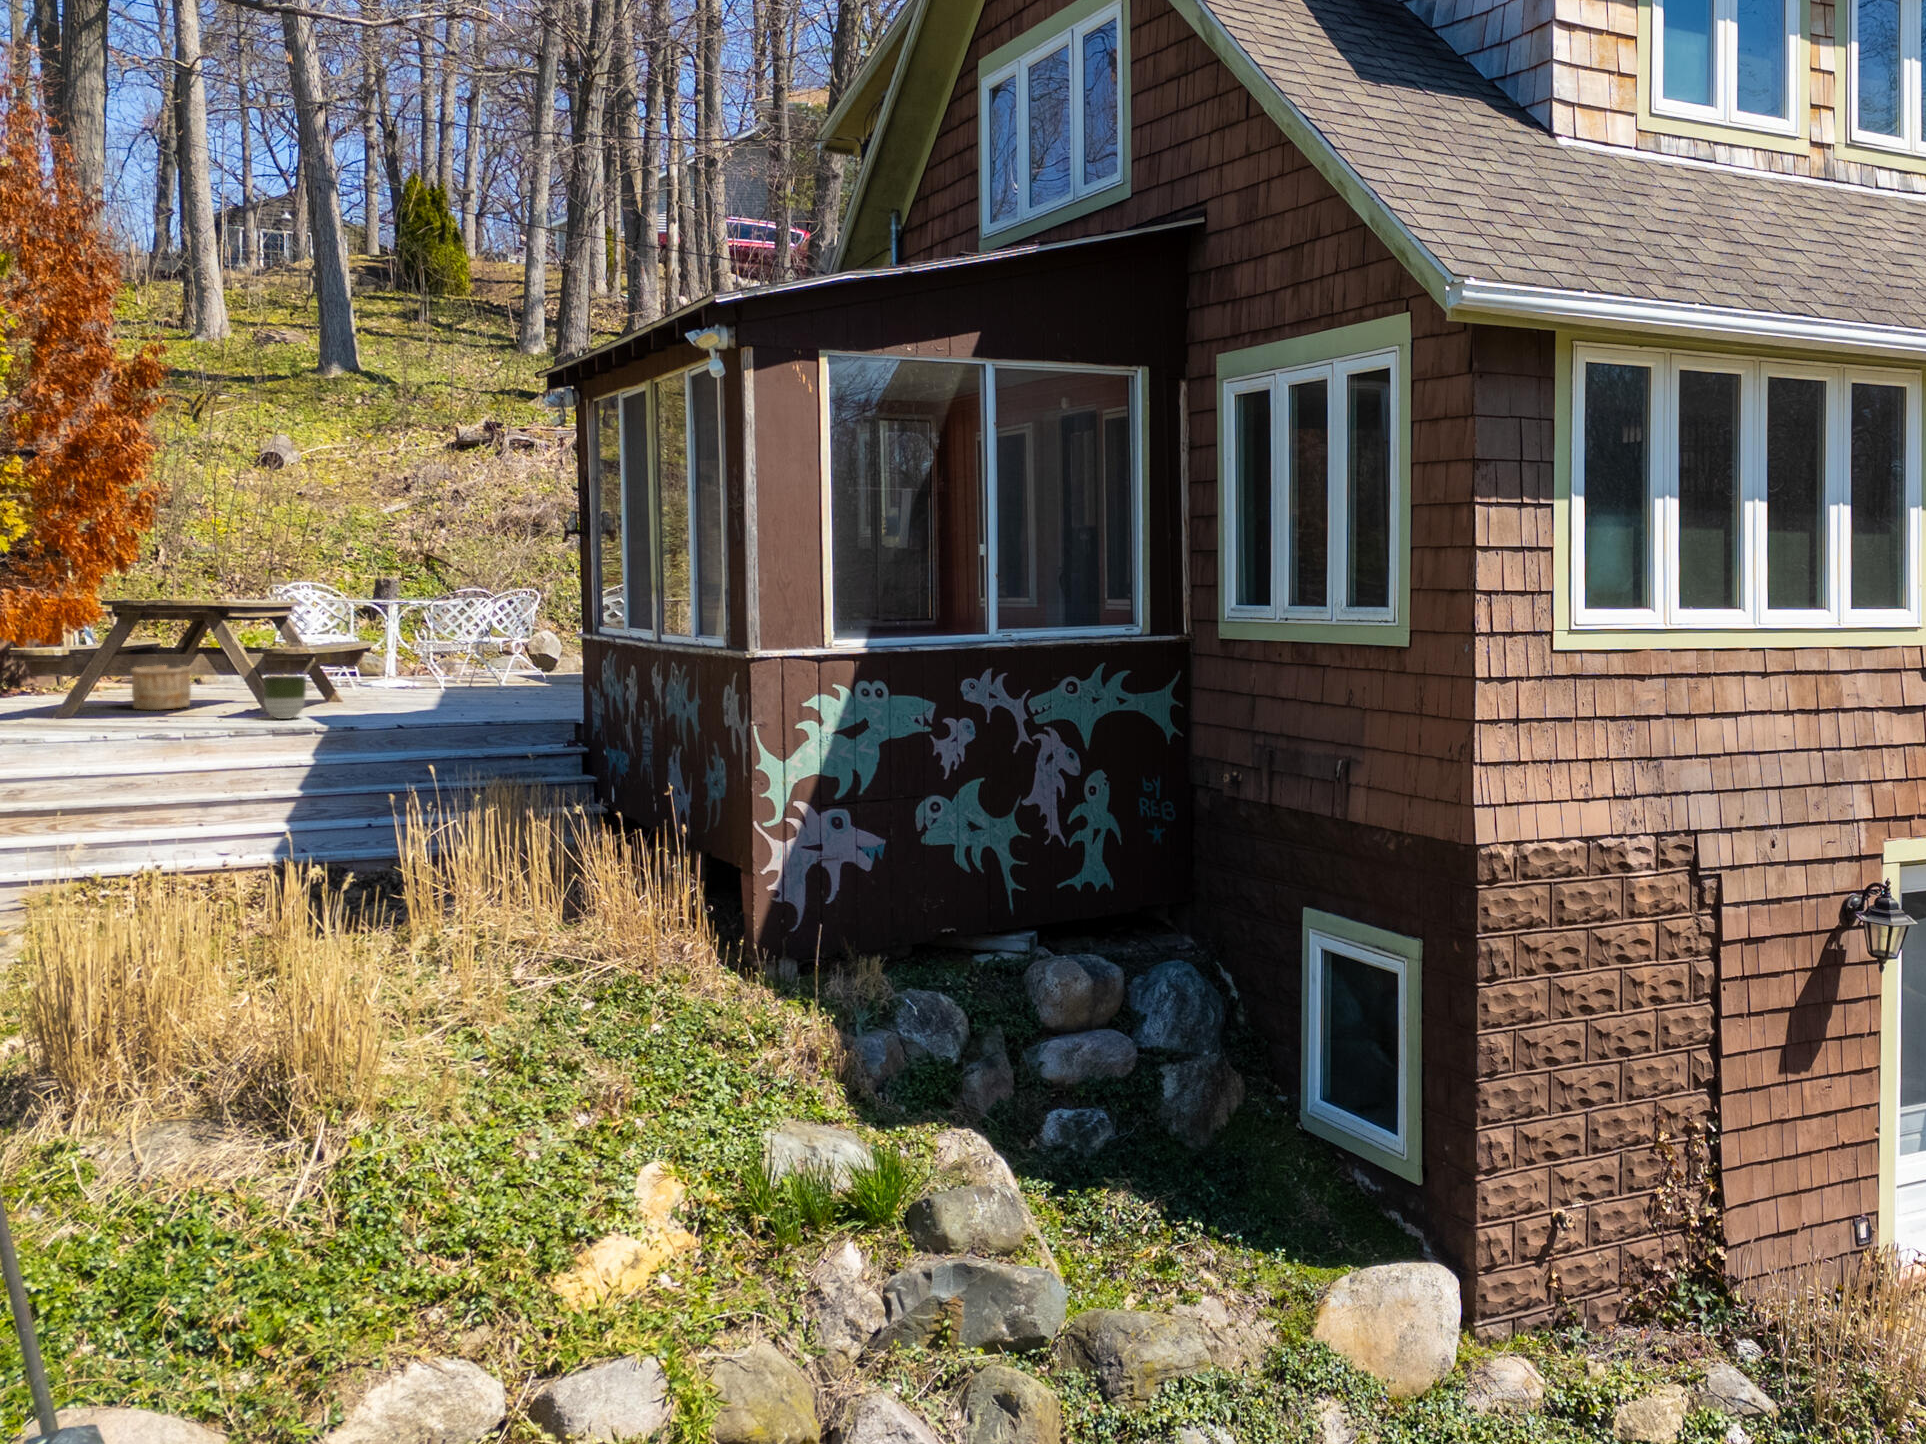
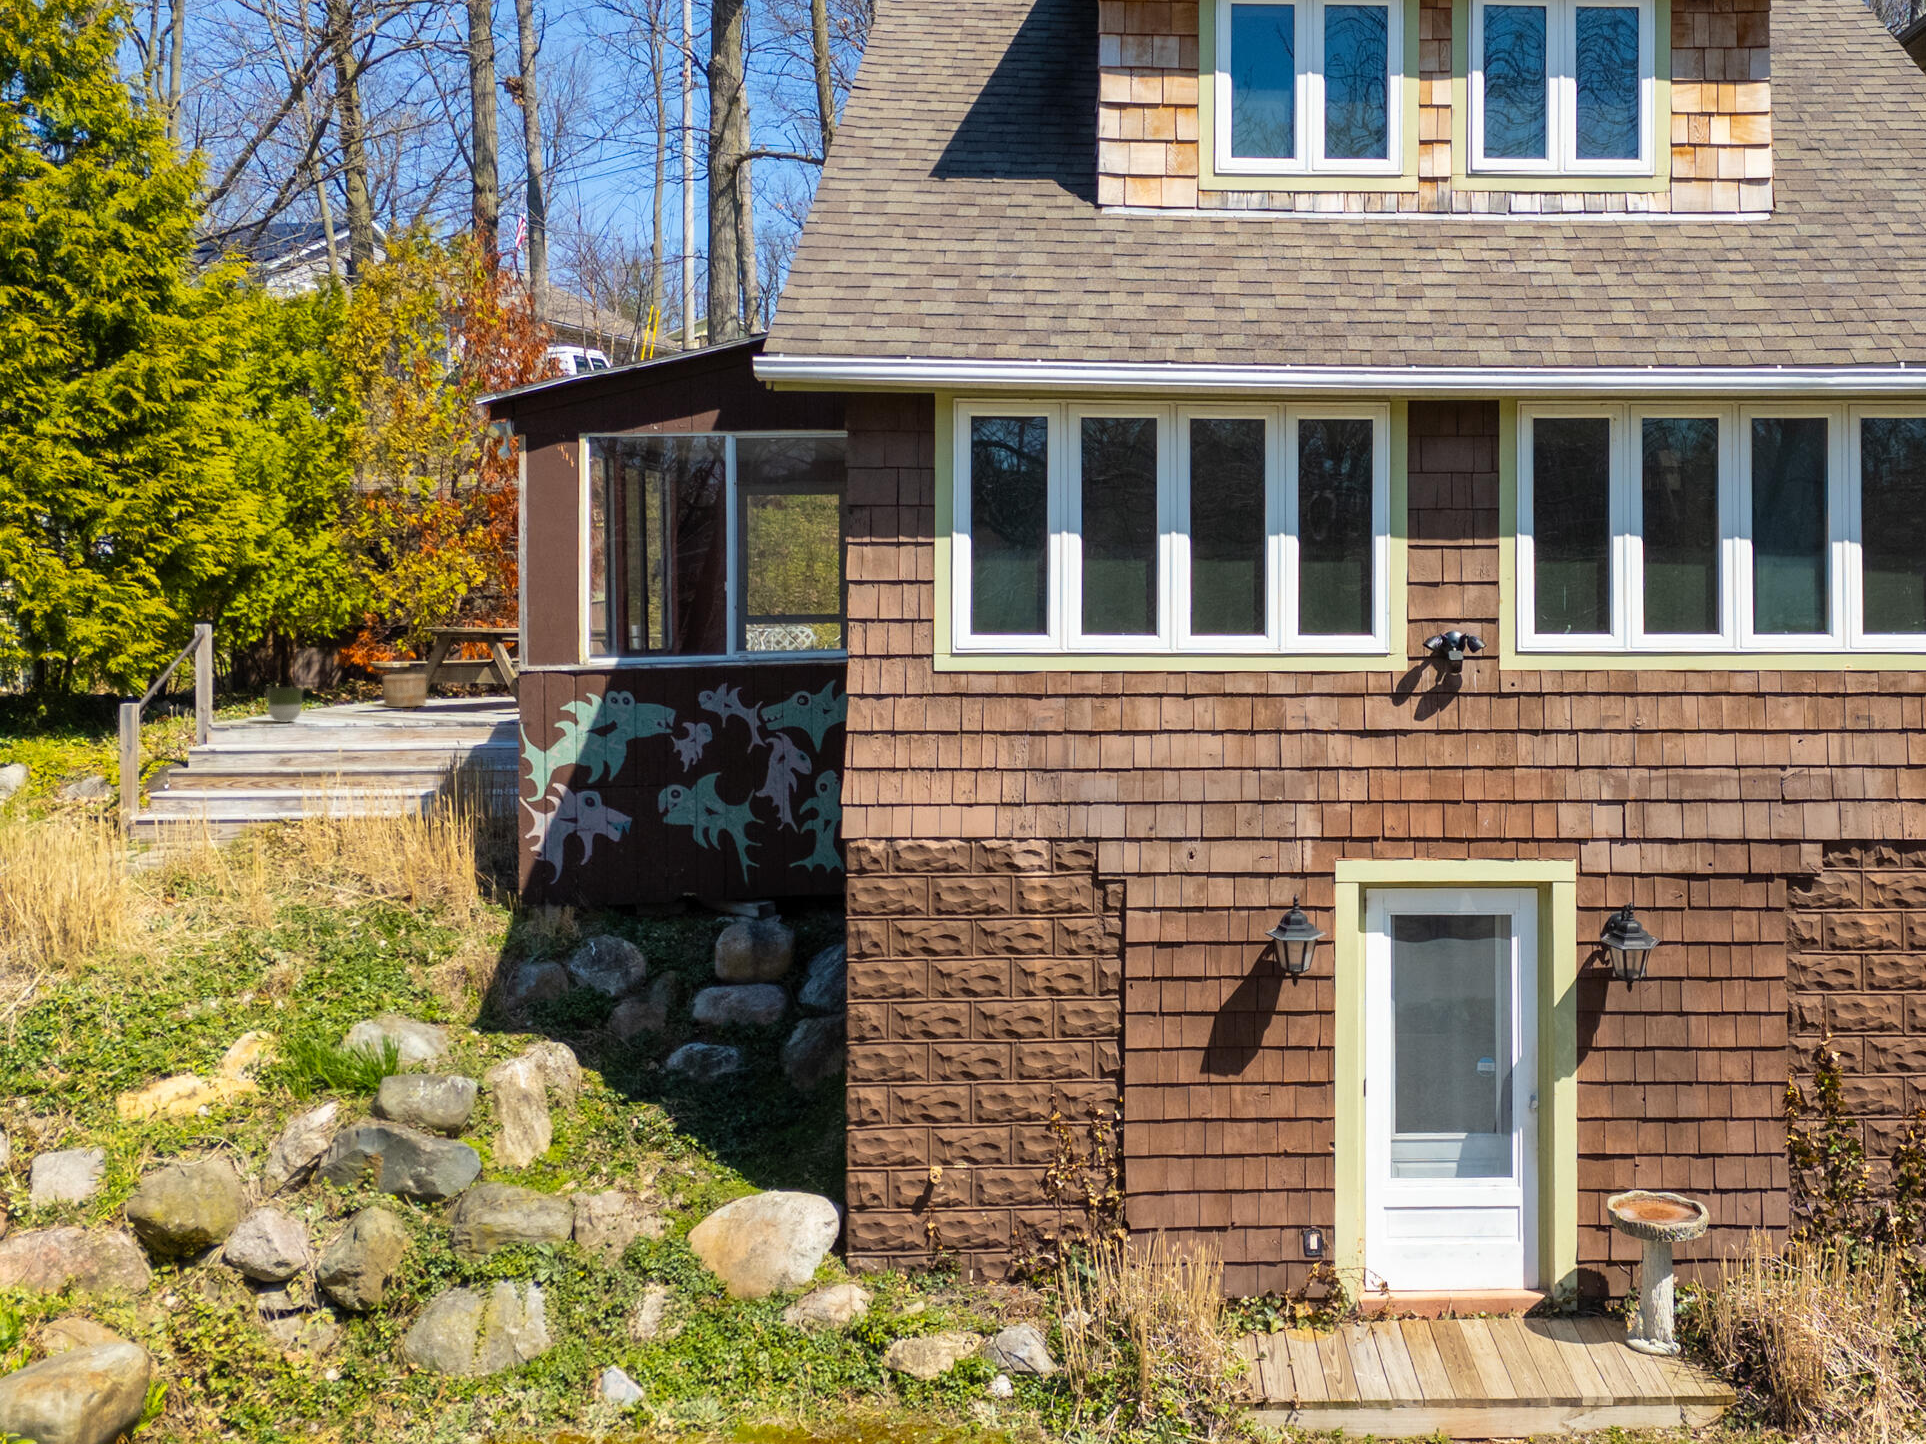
planter: present [263,676,306,719] -> present [267,687,302,722]

